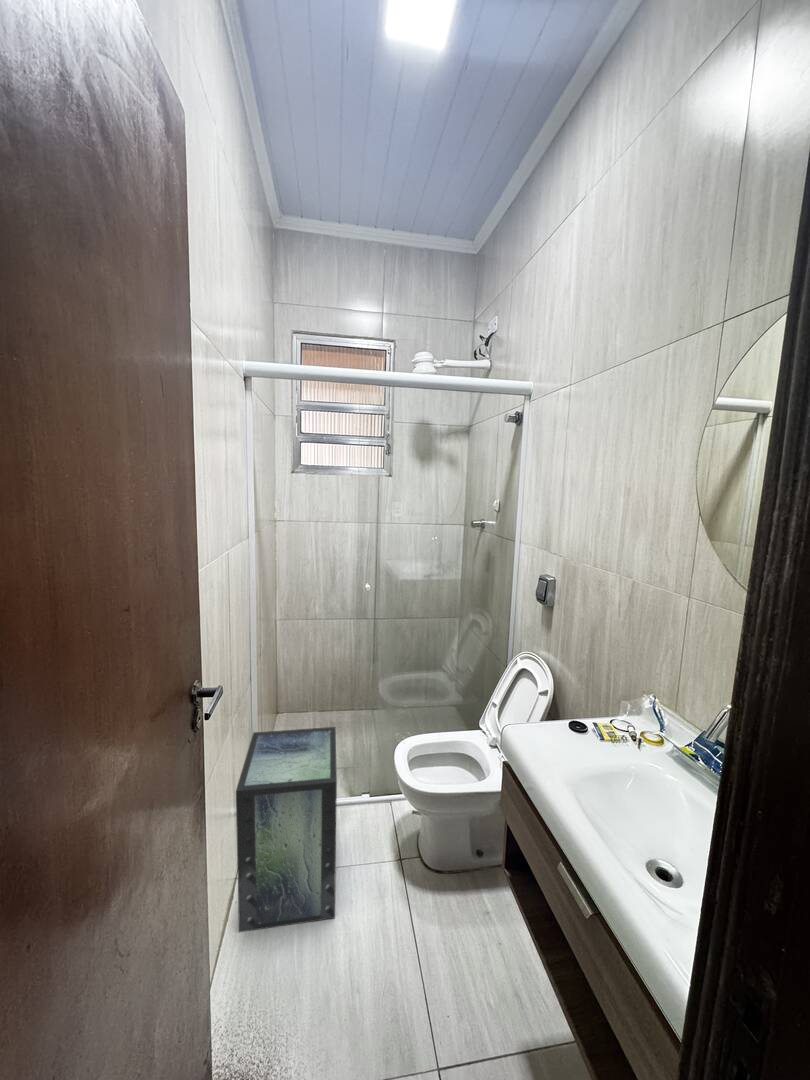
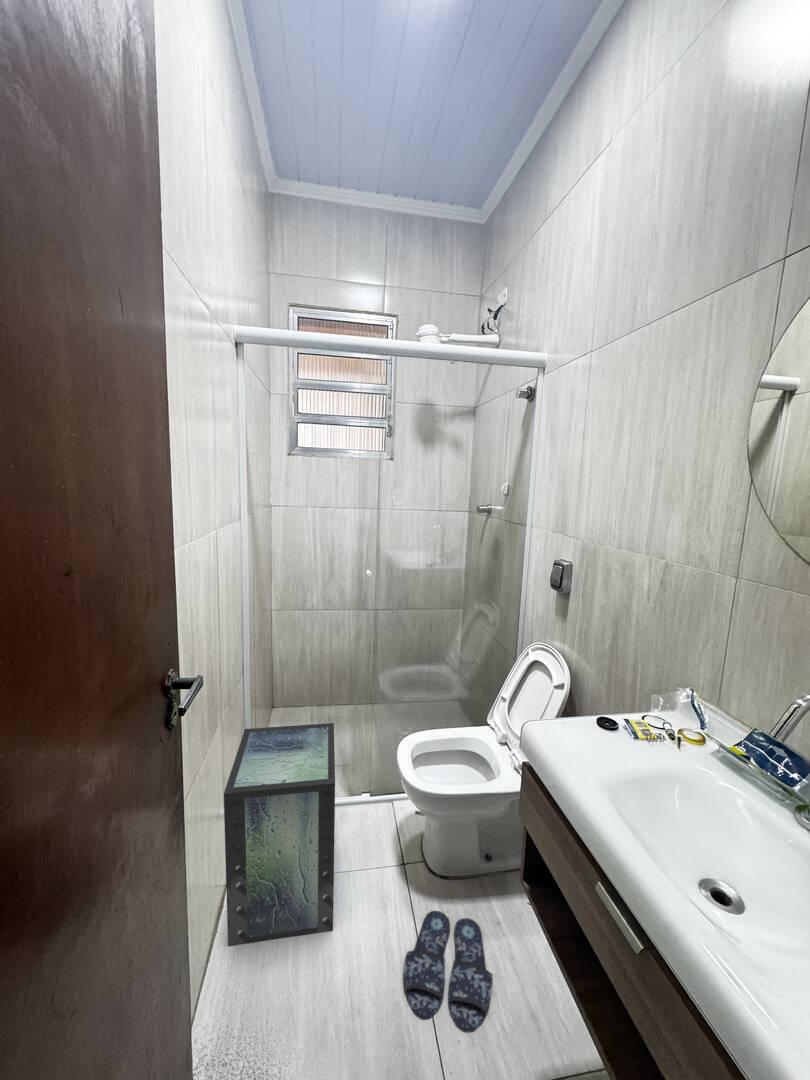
slippers: none [400,901,481,1008] -> present [404,911,493,1032]

